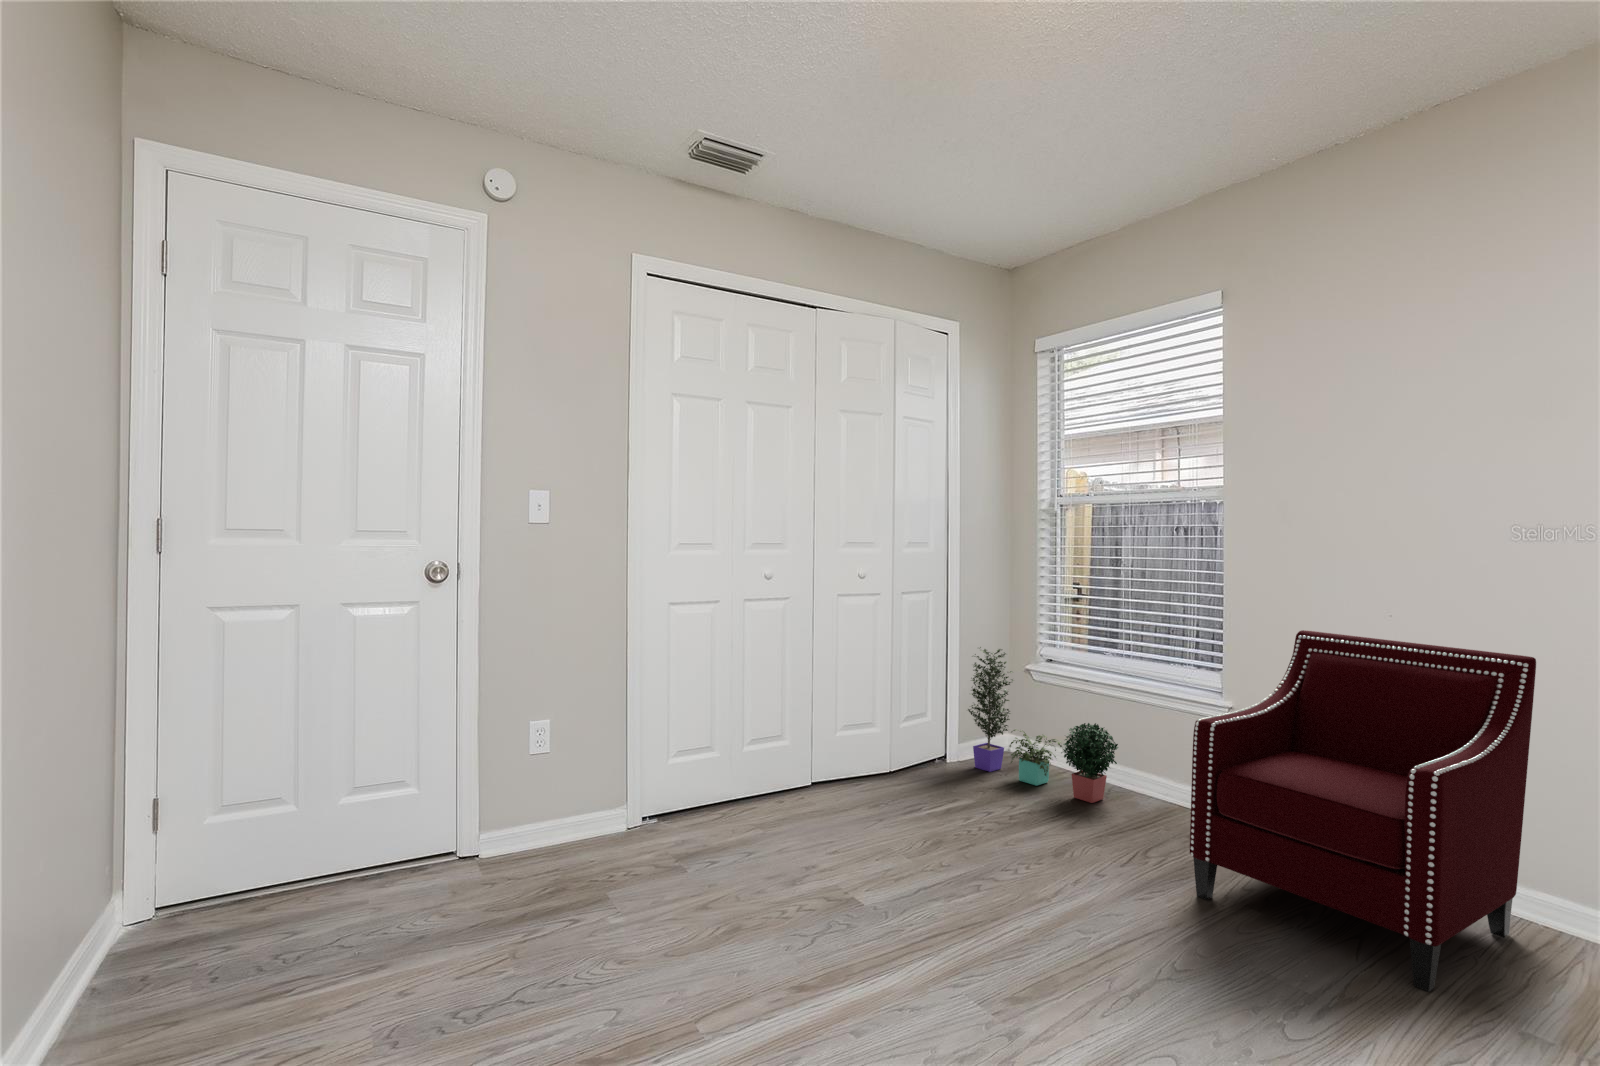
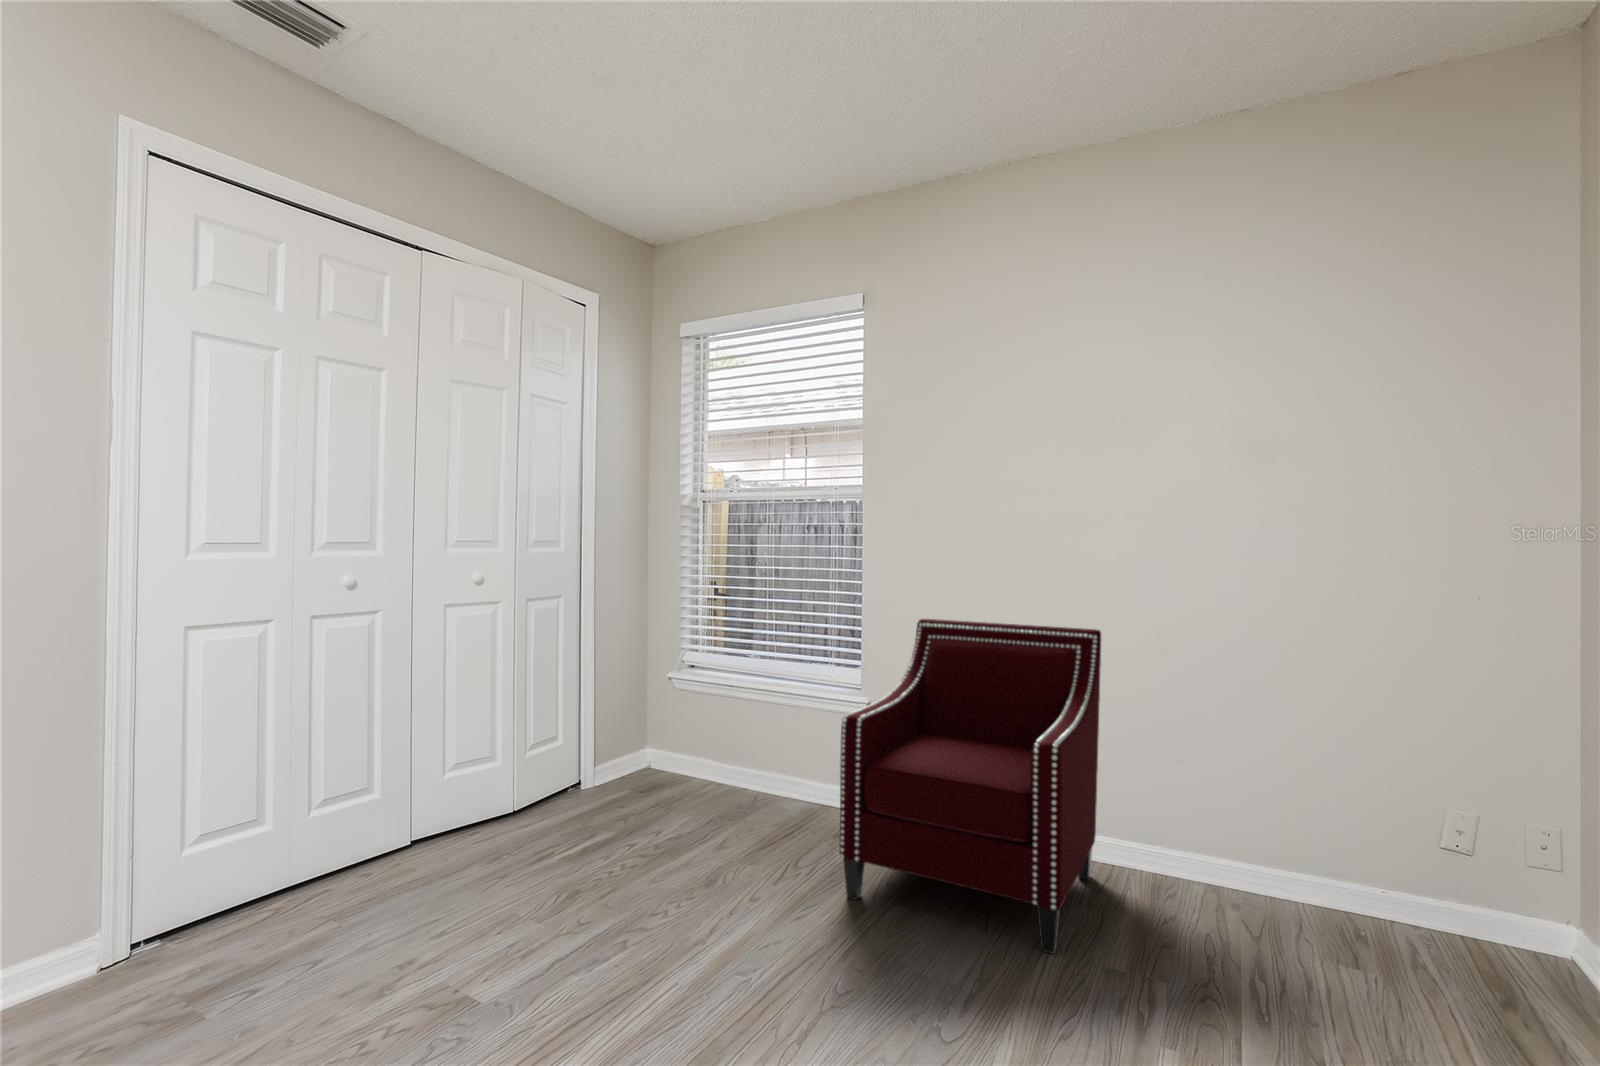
potted plant: present [968,647,1118,803] -> none [603,658,760,811]

